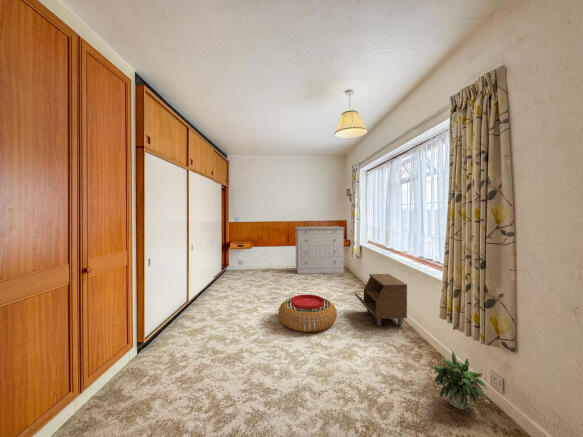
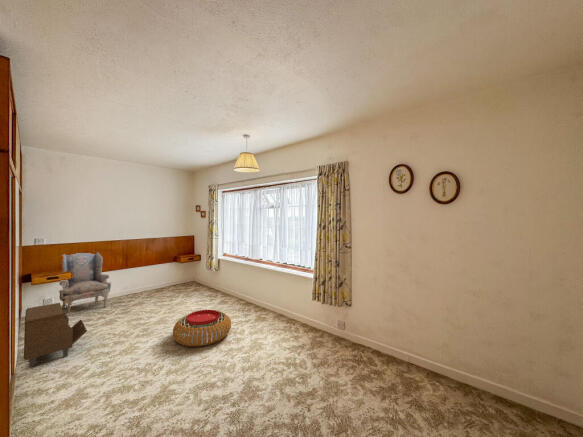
dresser: present [295,226,344,274] -> none [137,241,197,296]
armchair: none [239,230,271,278] -> present [59,252,111,316]
nightstand: present [355,274,407,326] -> present [24,303,87,367]
potted plant: present [432,352,489,409] -> none [317,318,342,348]

